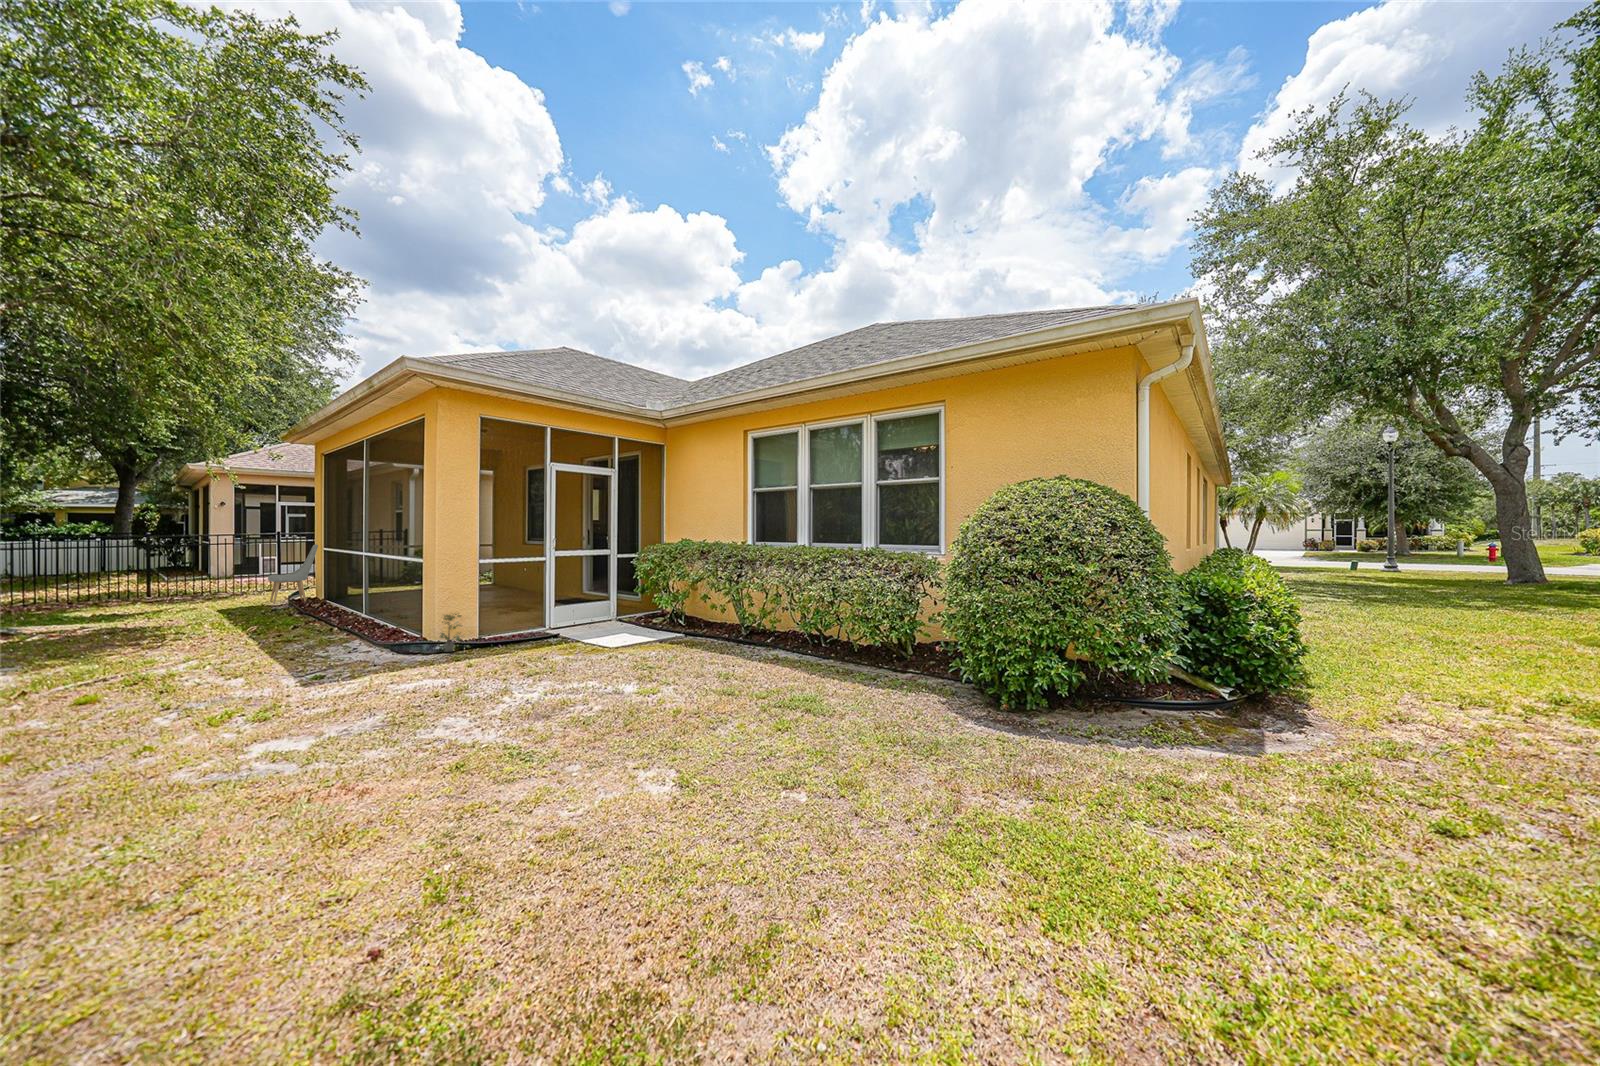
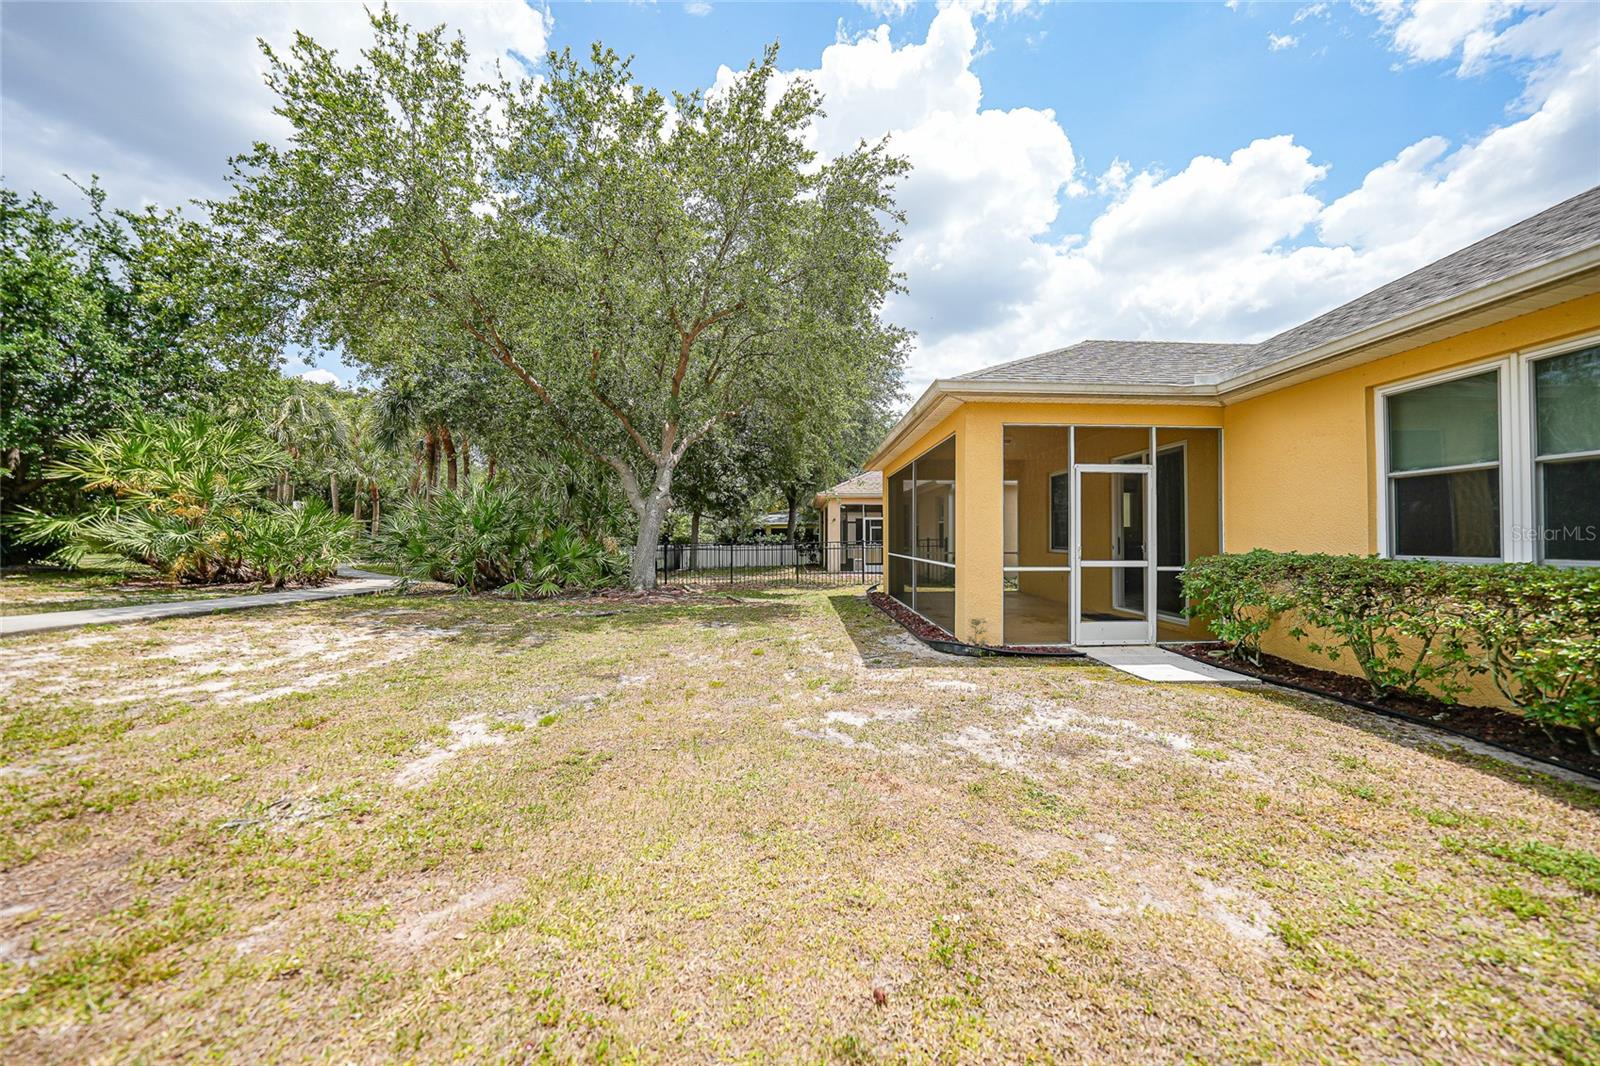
chair: present [268,544,318,604] -> none [856,550,885,596]

